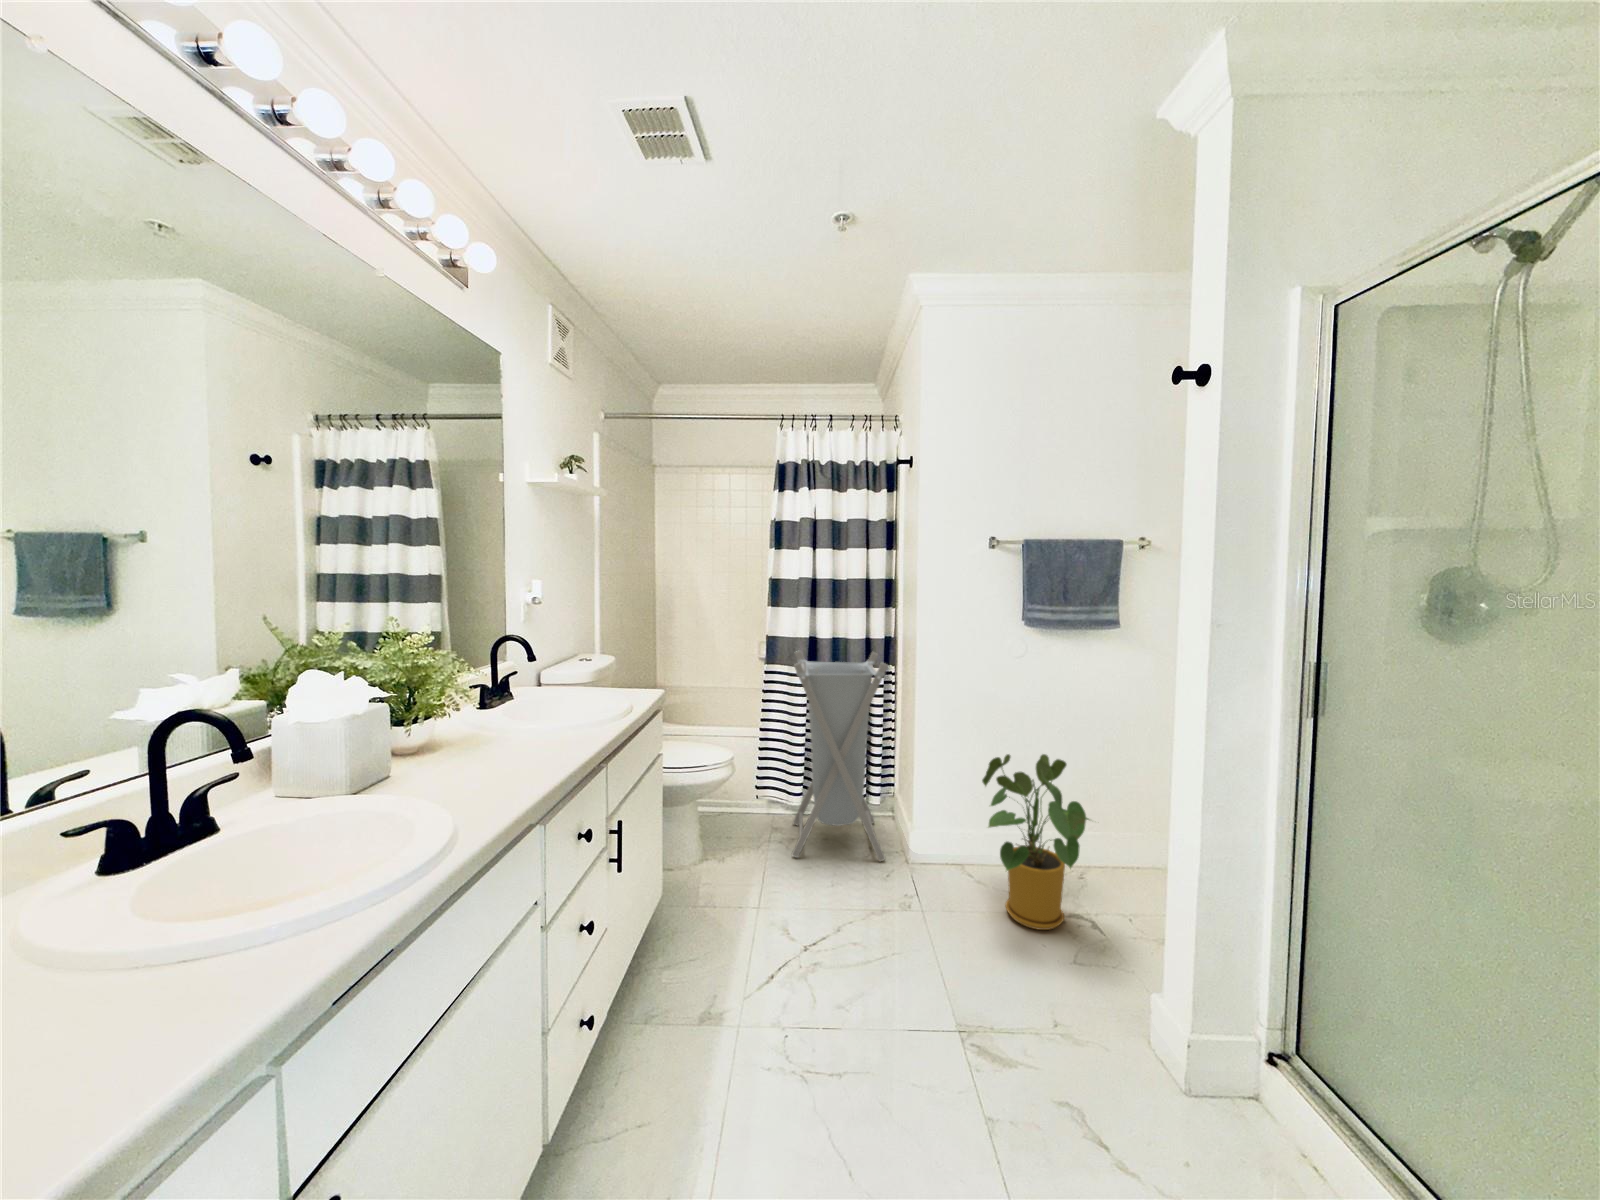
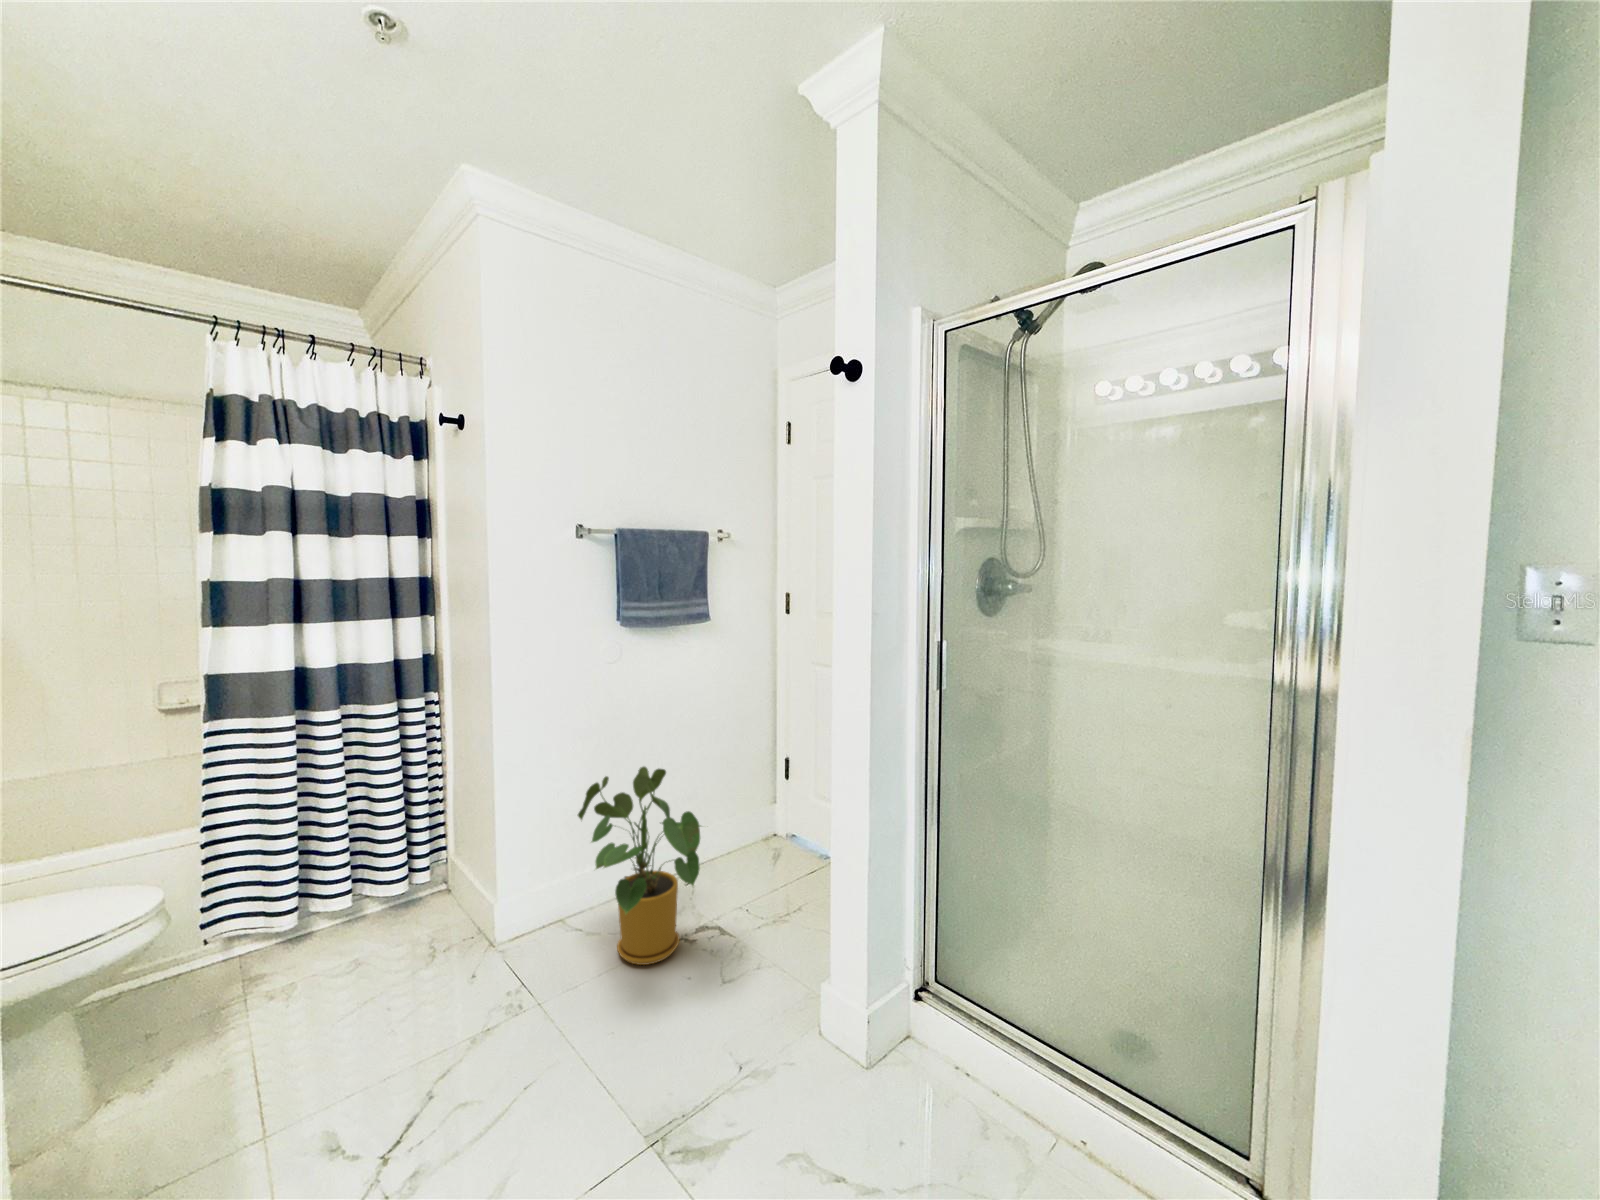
laundry hamper: present [792,651,888,861] -> none [267,678,453,1009]

